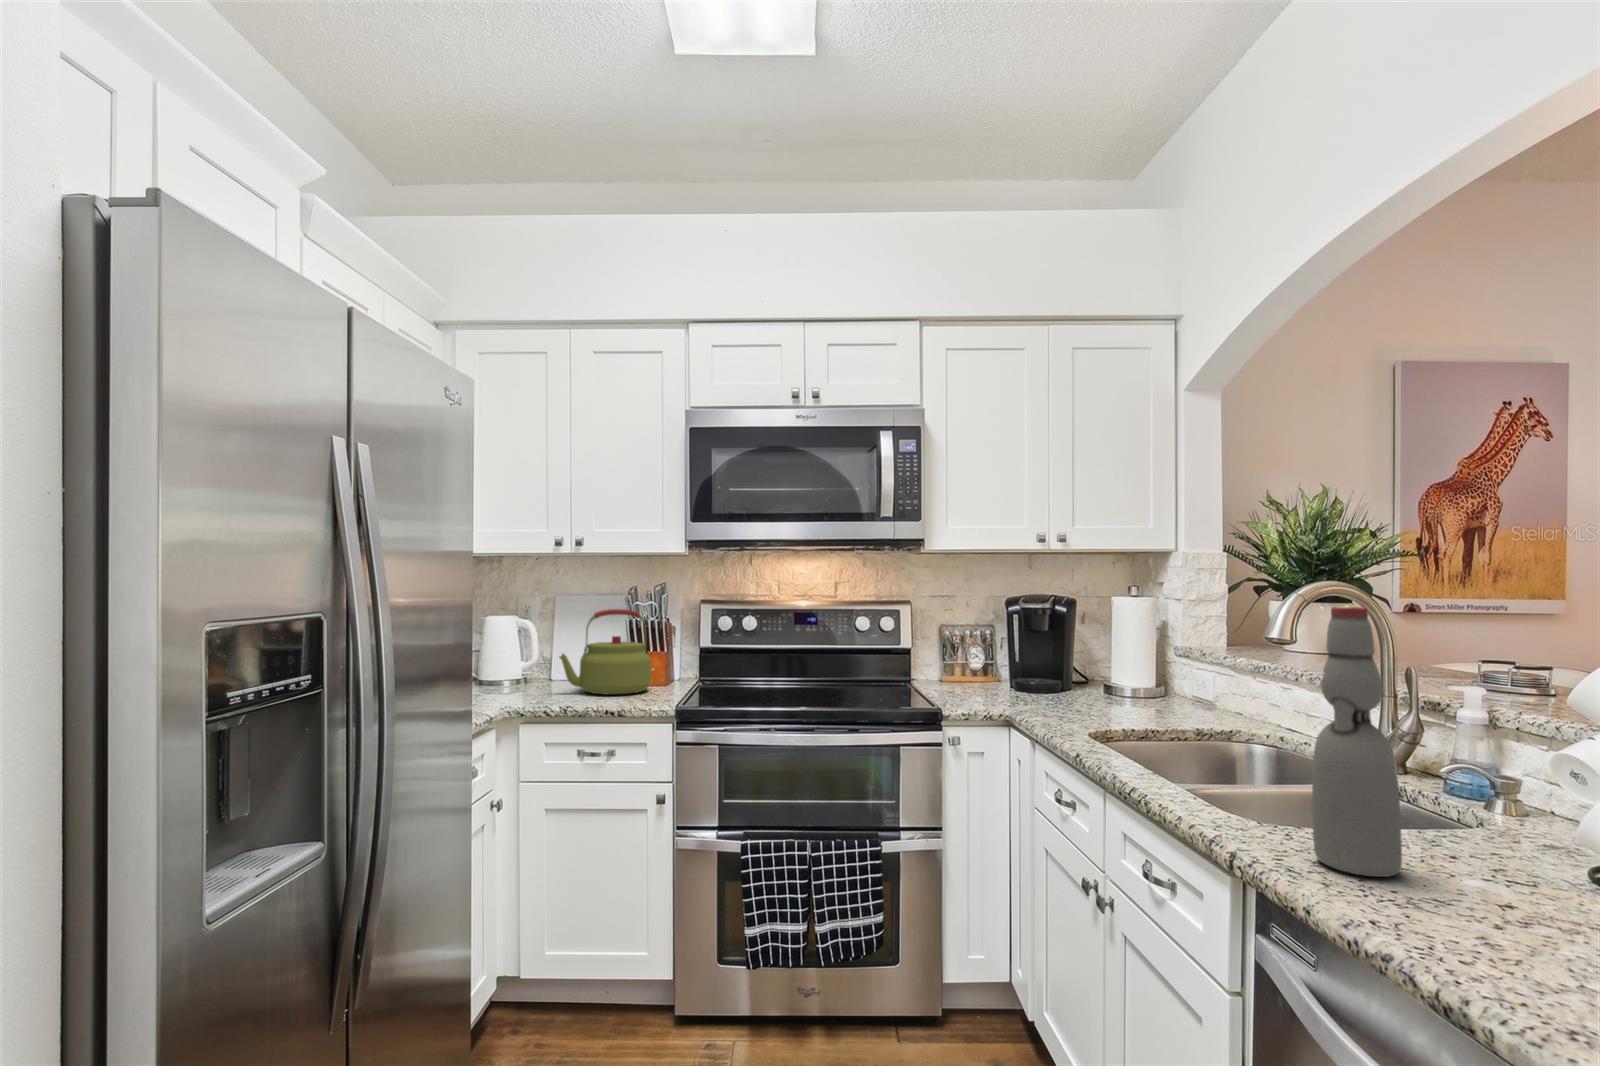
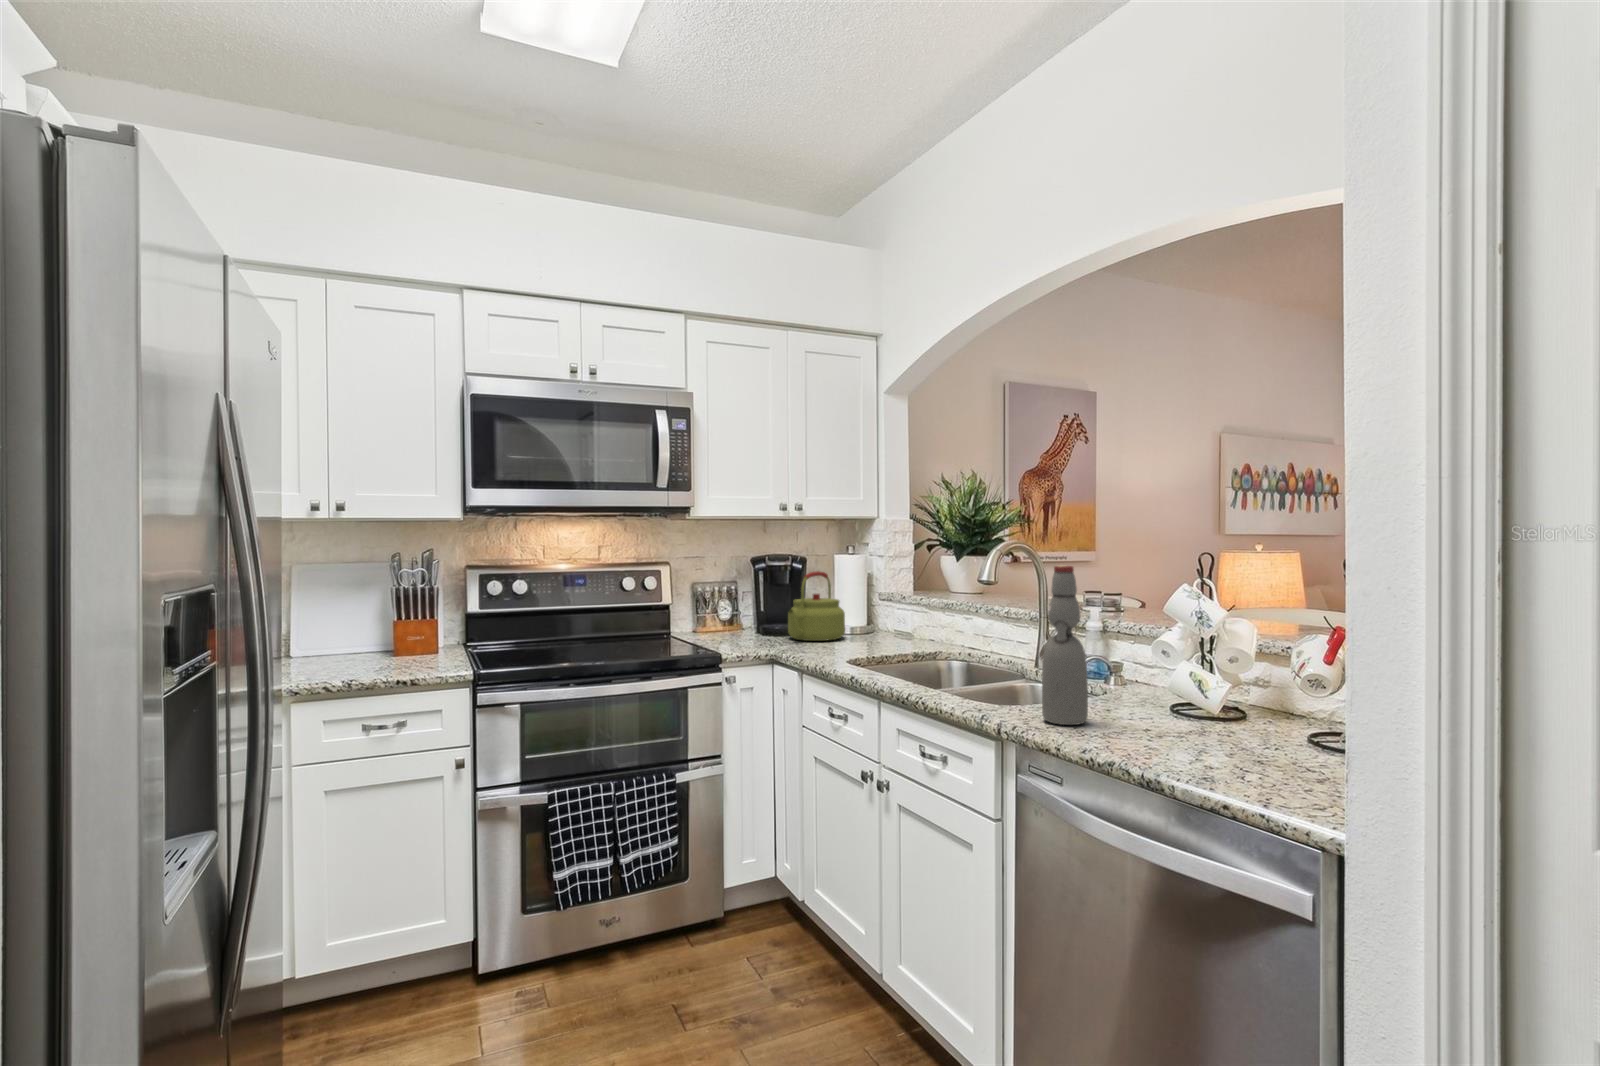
kettle: present [560,609,651,695] -> present [788,571,845,641]

